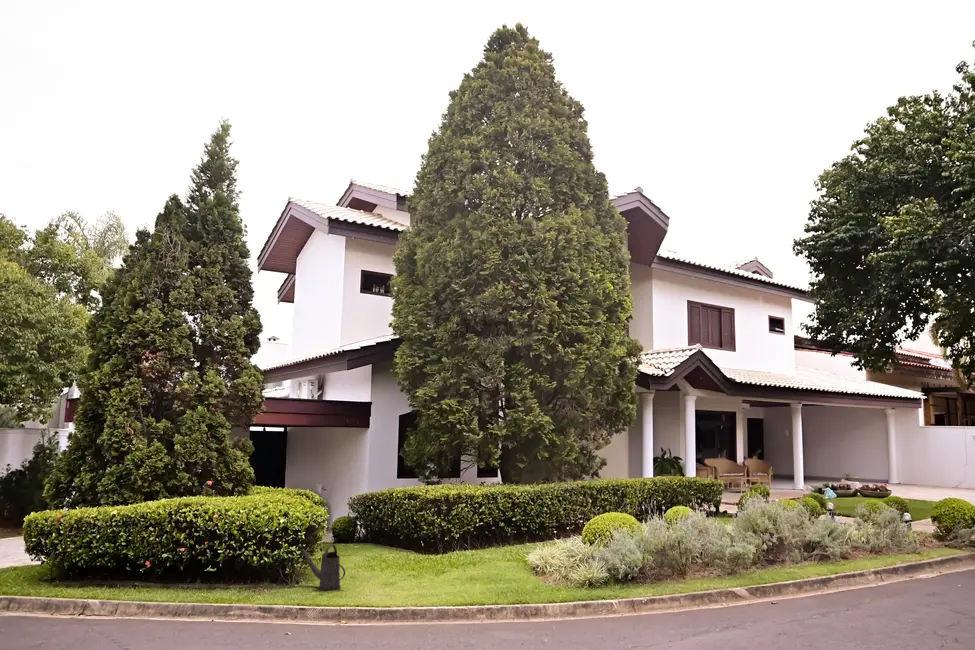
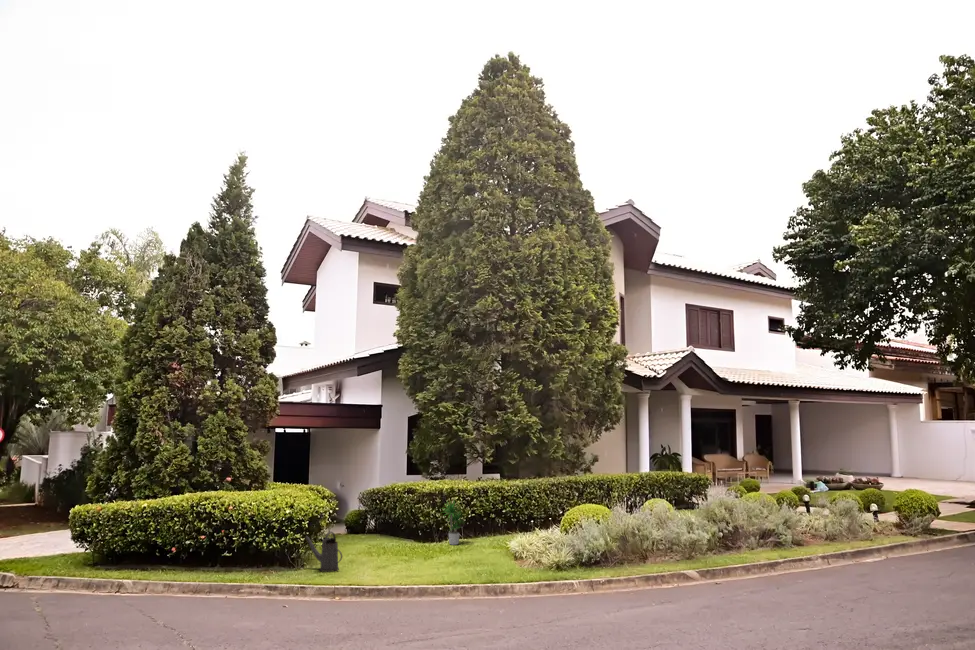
potted plant: none [446,506,477,557] -> present [445,501,462,545]

